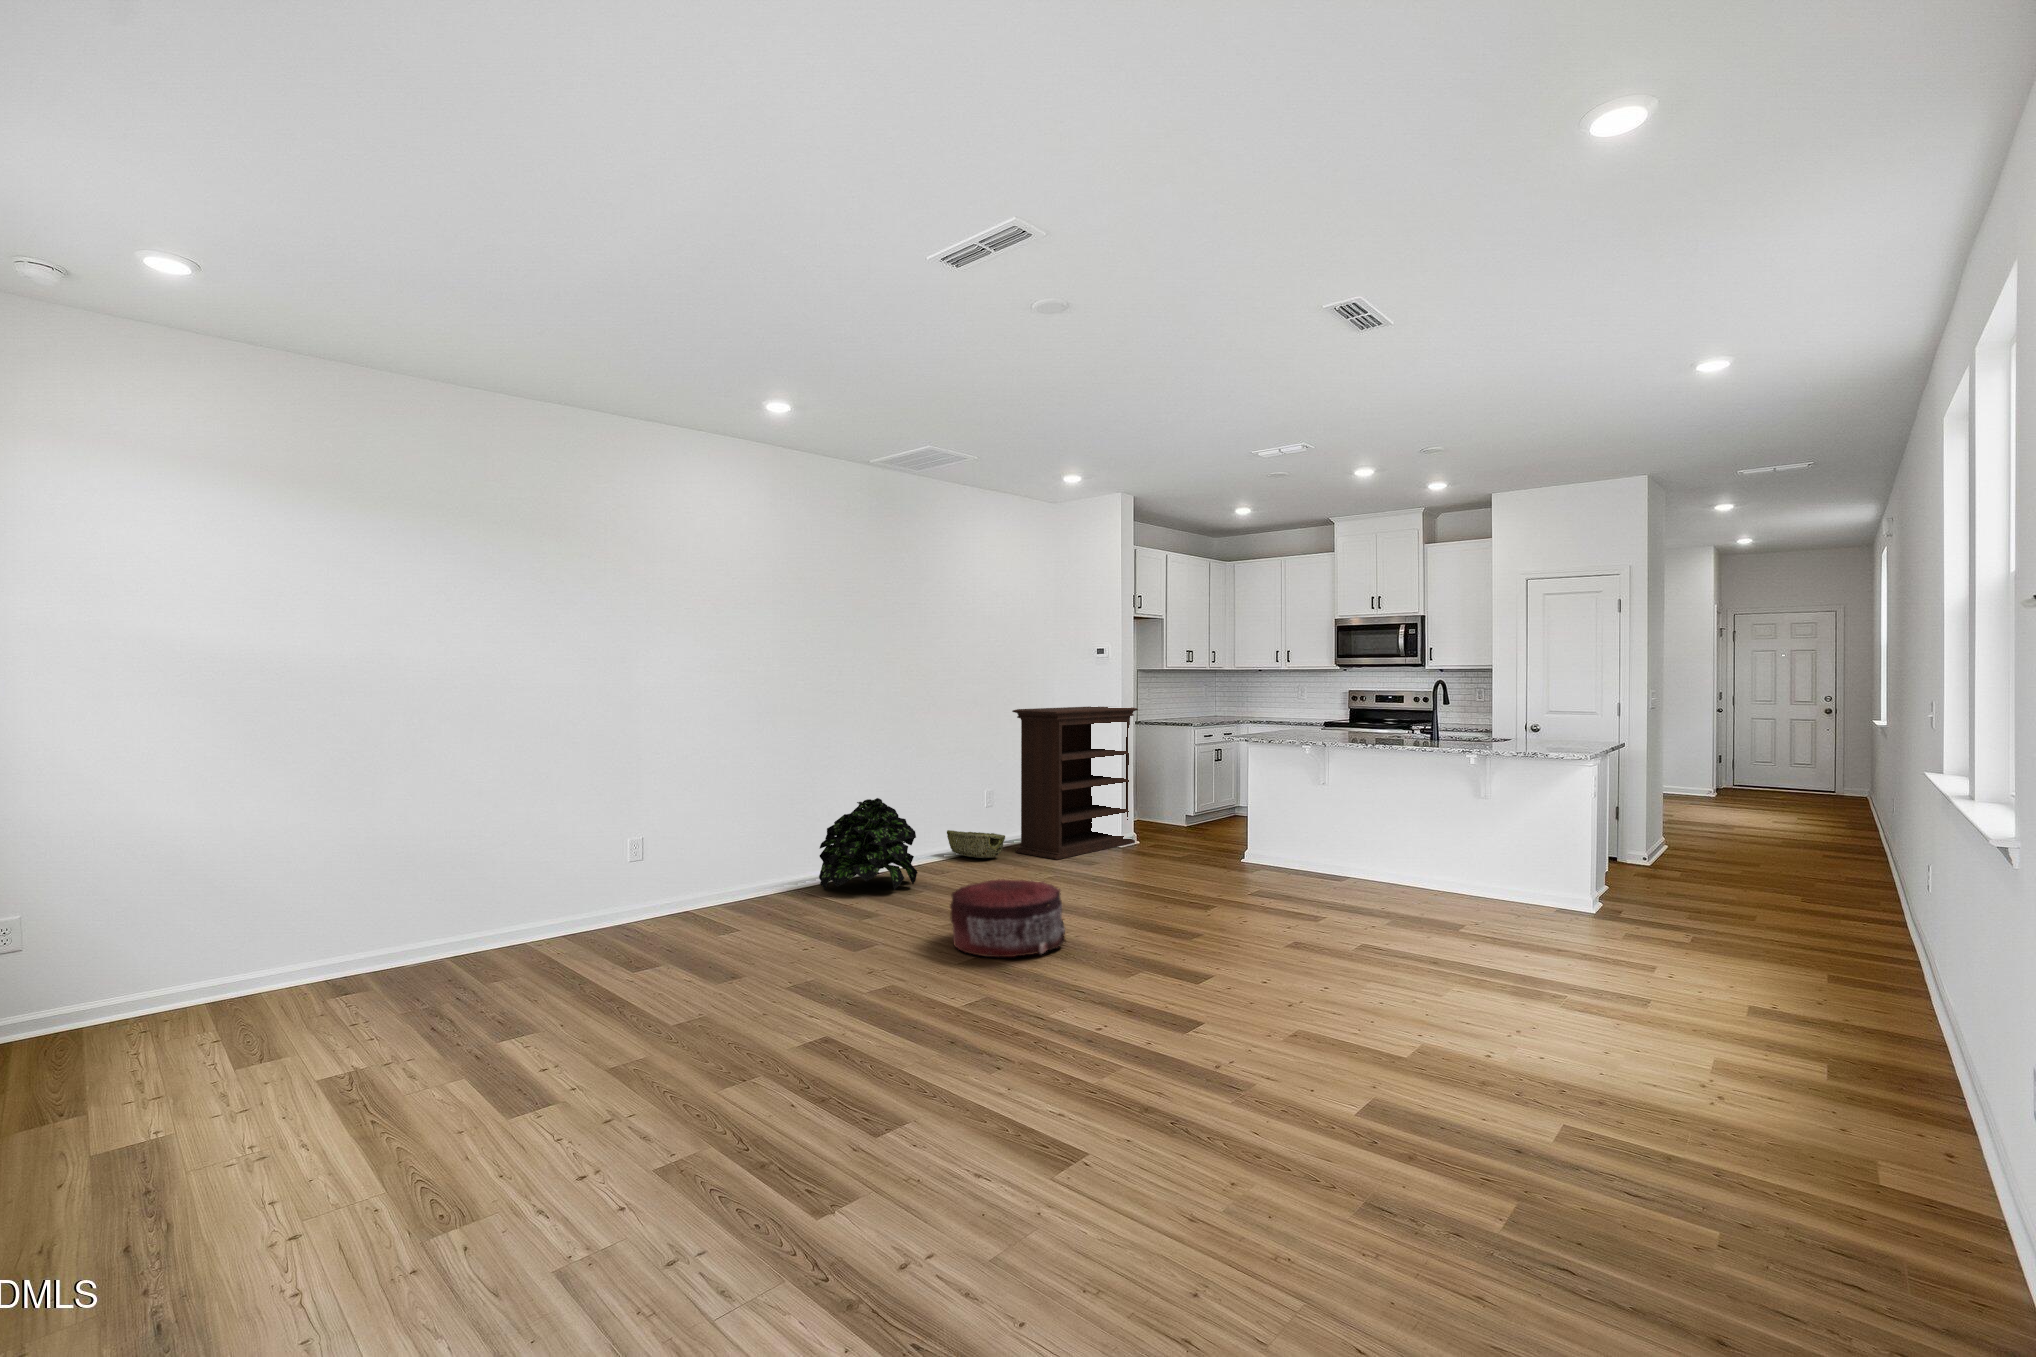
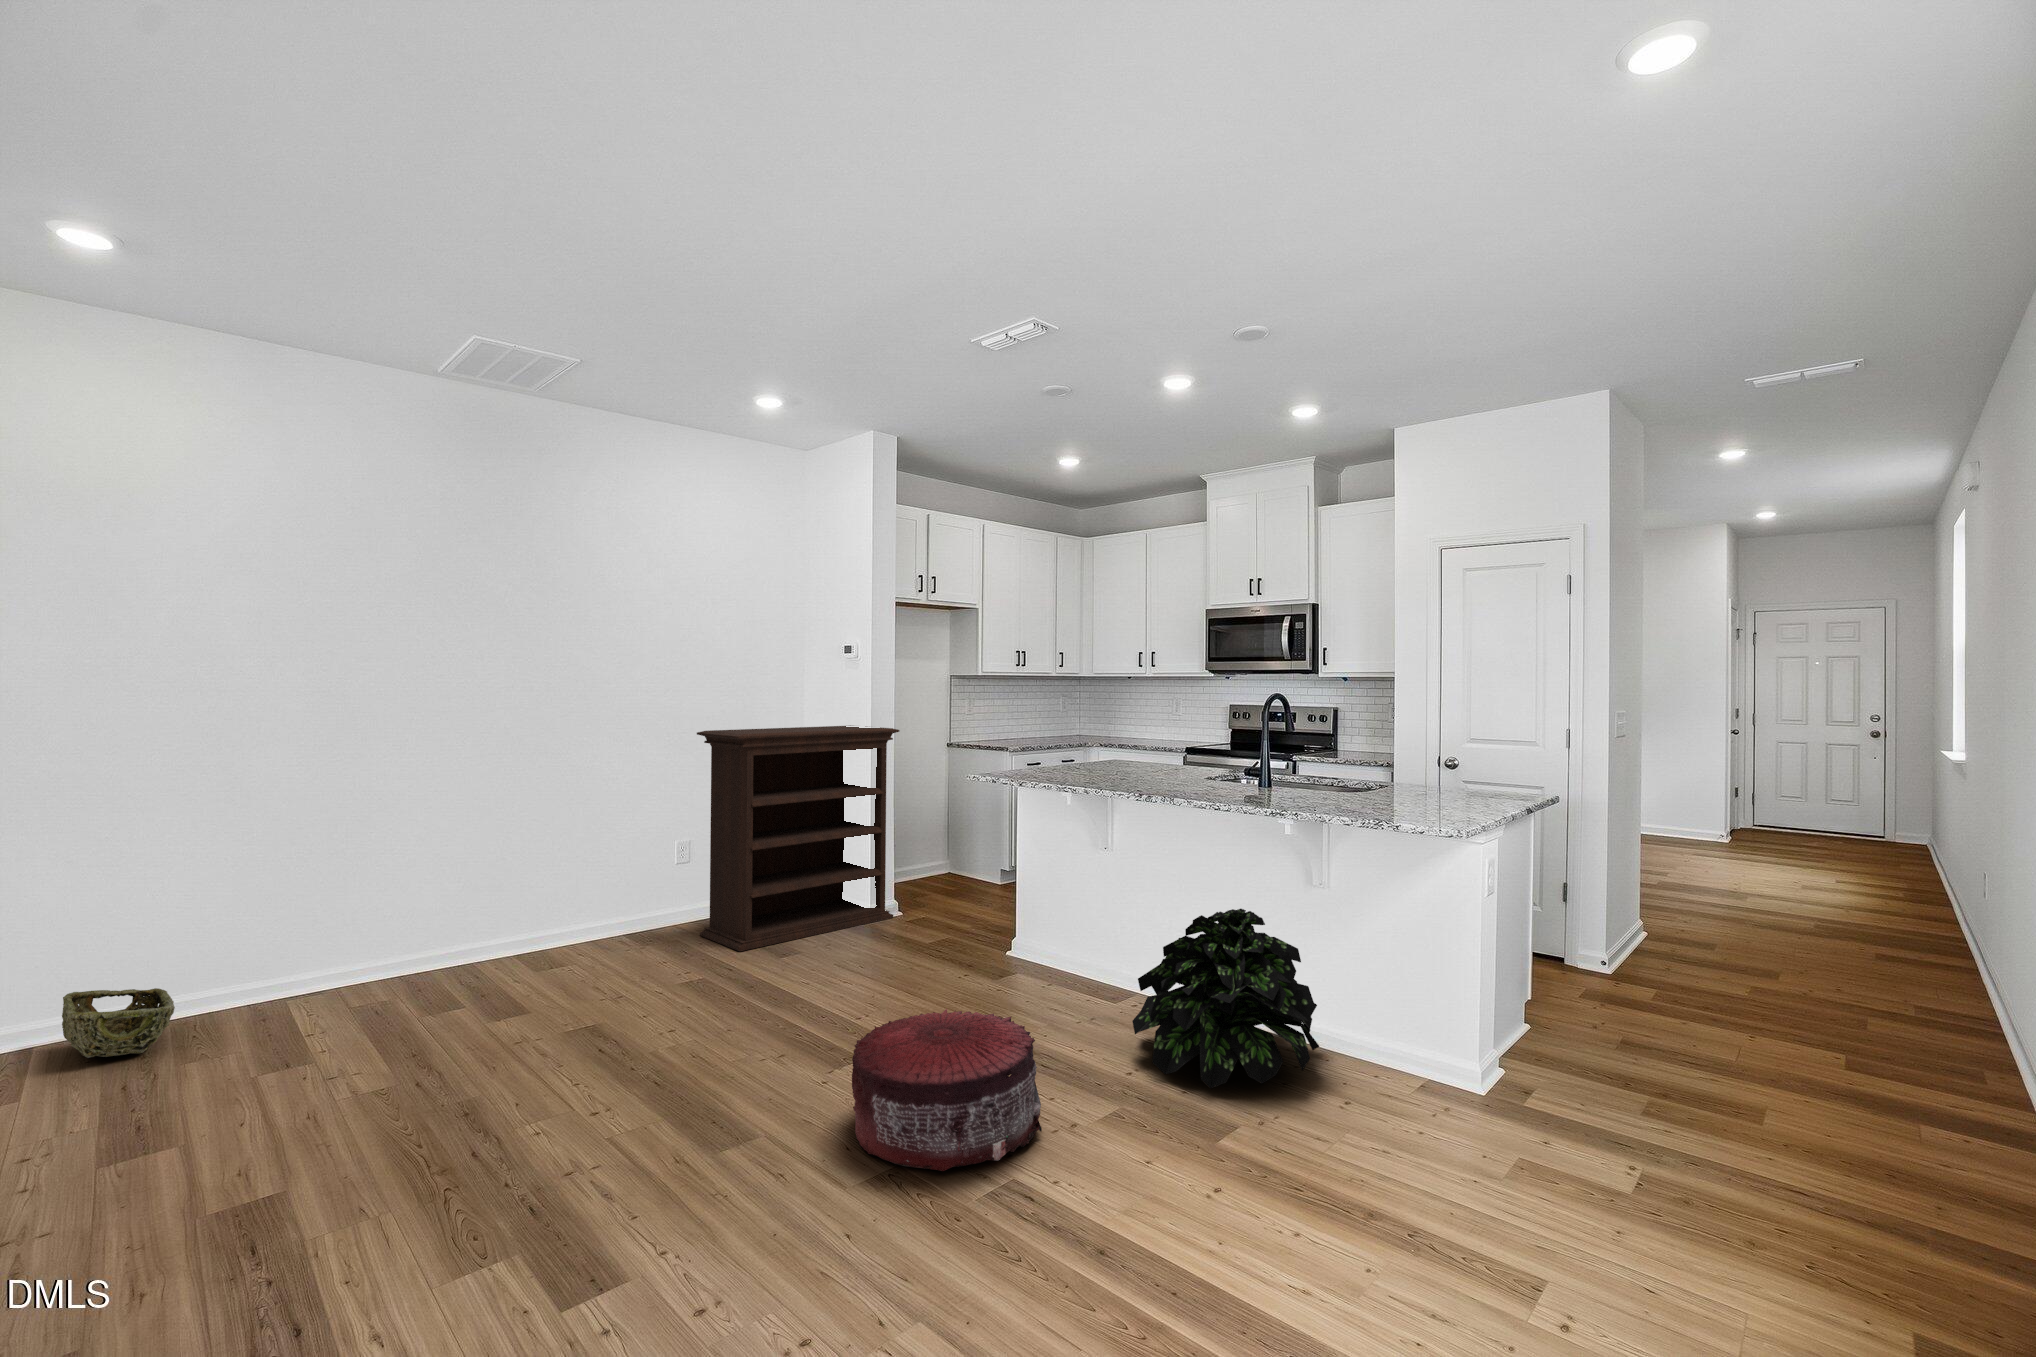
potted plant: present [819,798,918,890] -> present [1132,909,1319,1088]
woven basket: present [947,830,1005,858] -> present [62,988,175,1058]
pouf: present [950,879,1065,957] -> present [852,1009,1041,1171]

